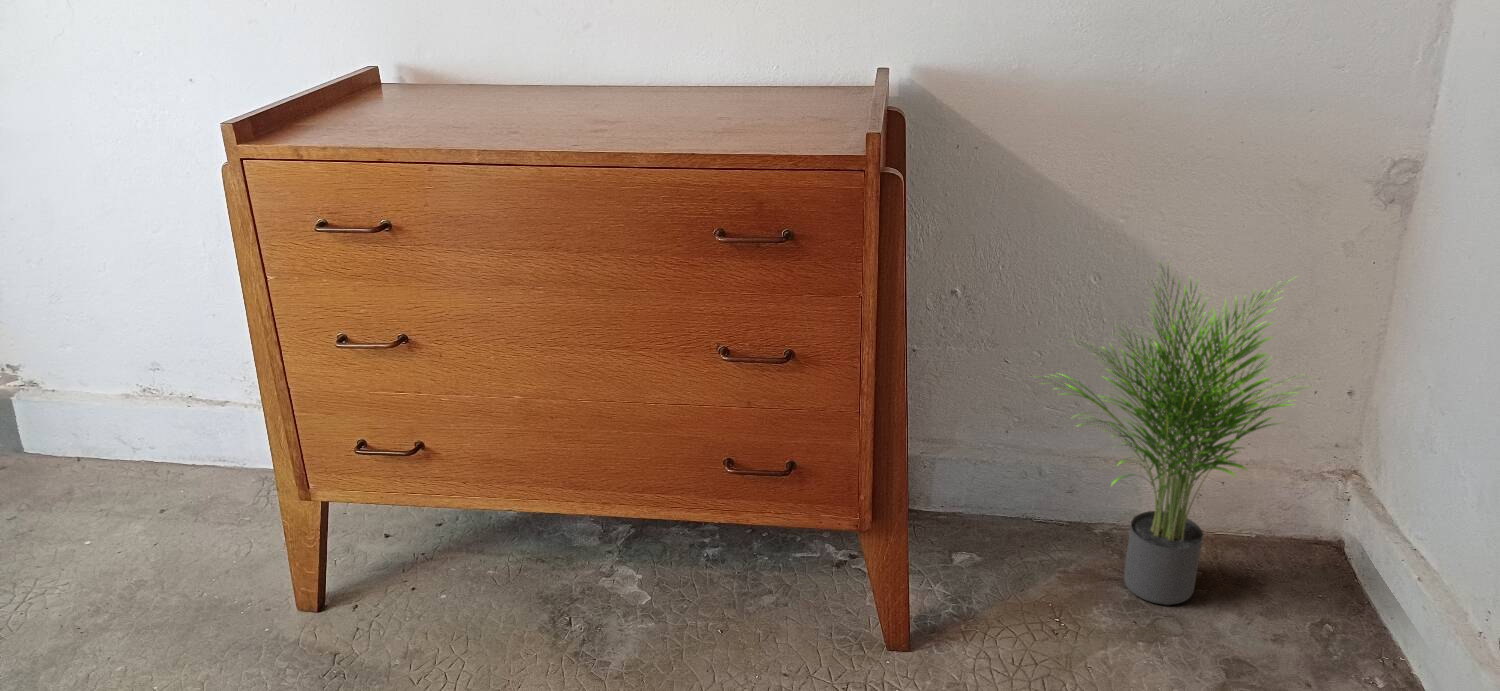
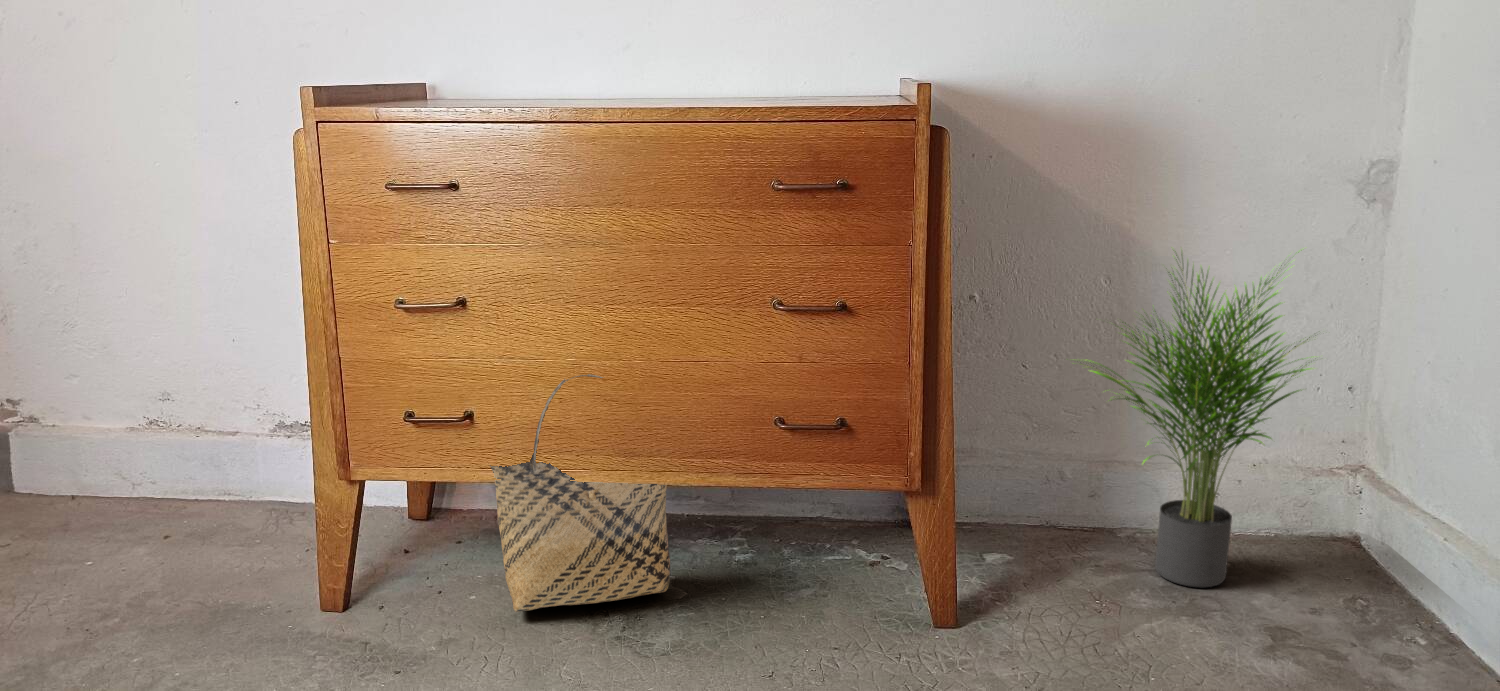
woven basket: none [446,369,632,622] -> present [490,374,670,612]

